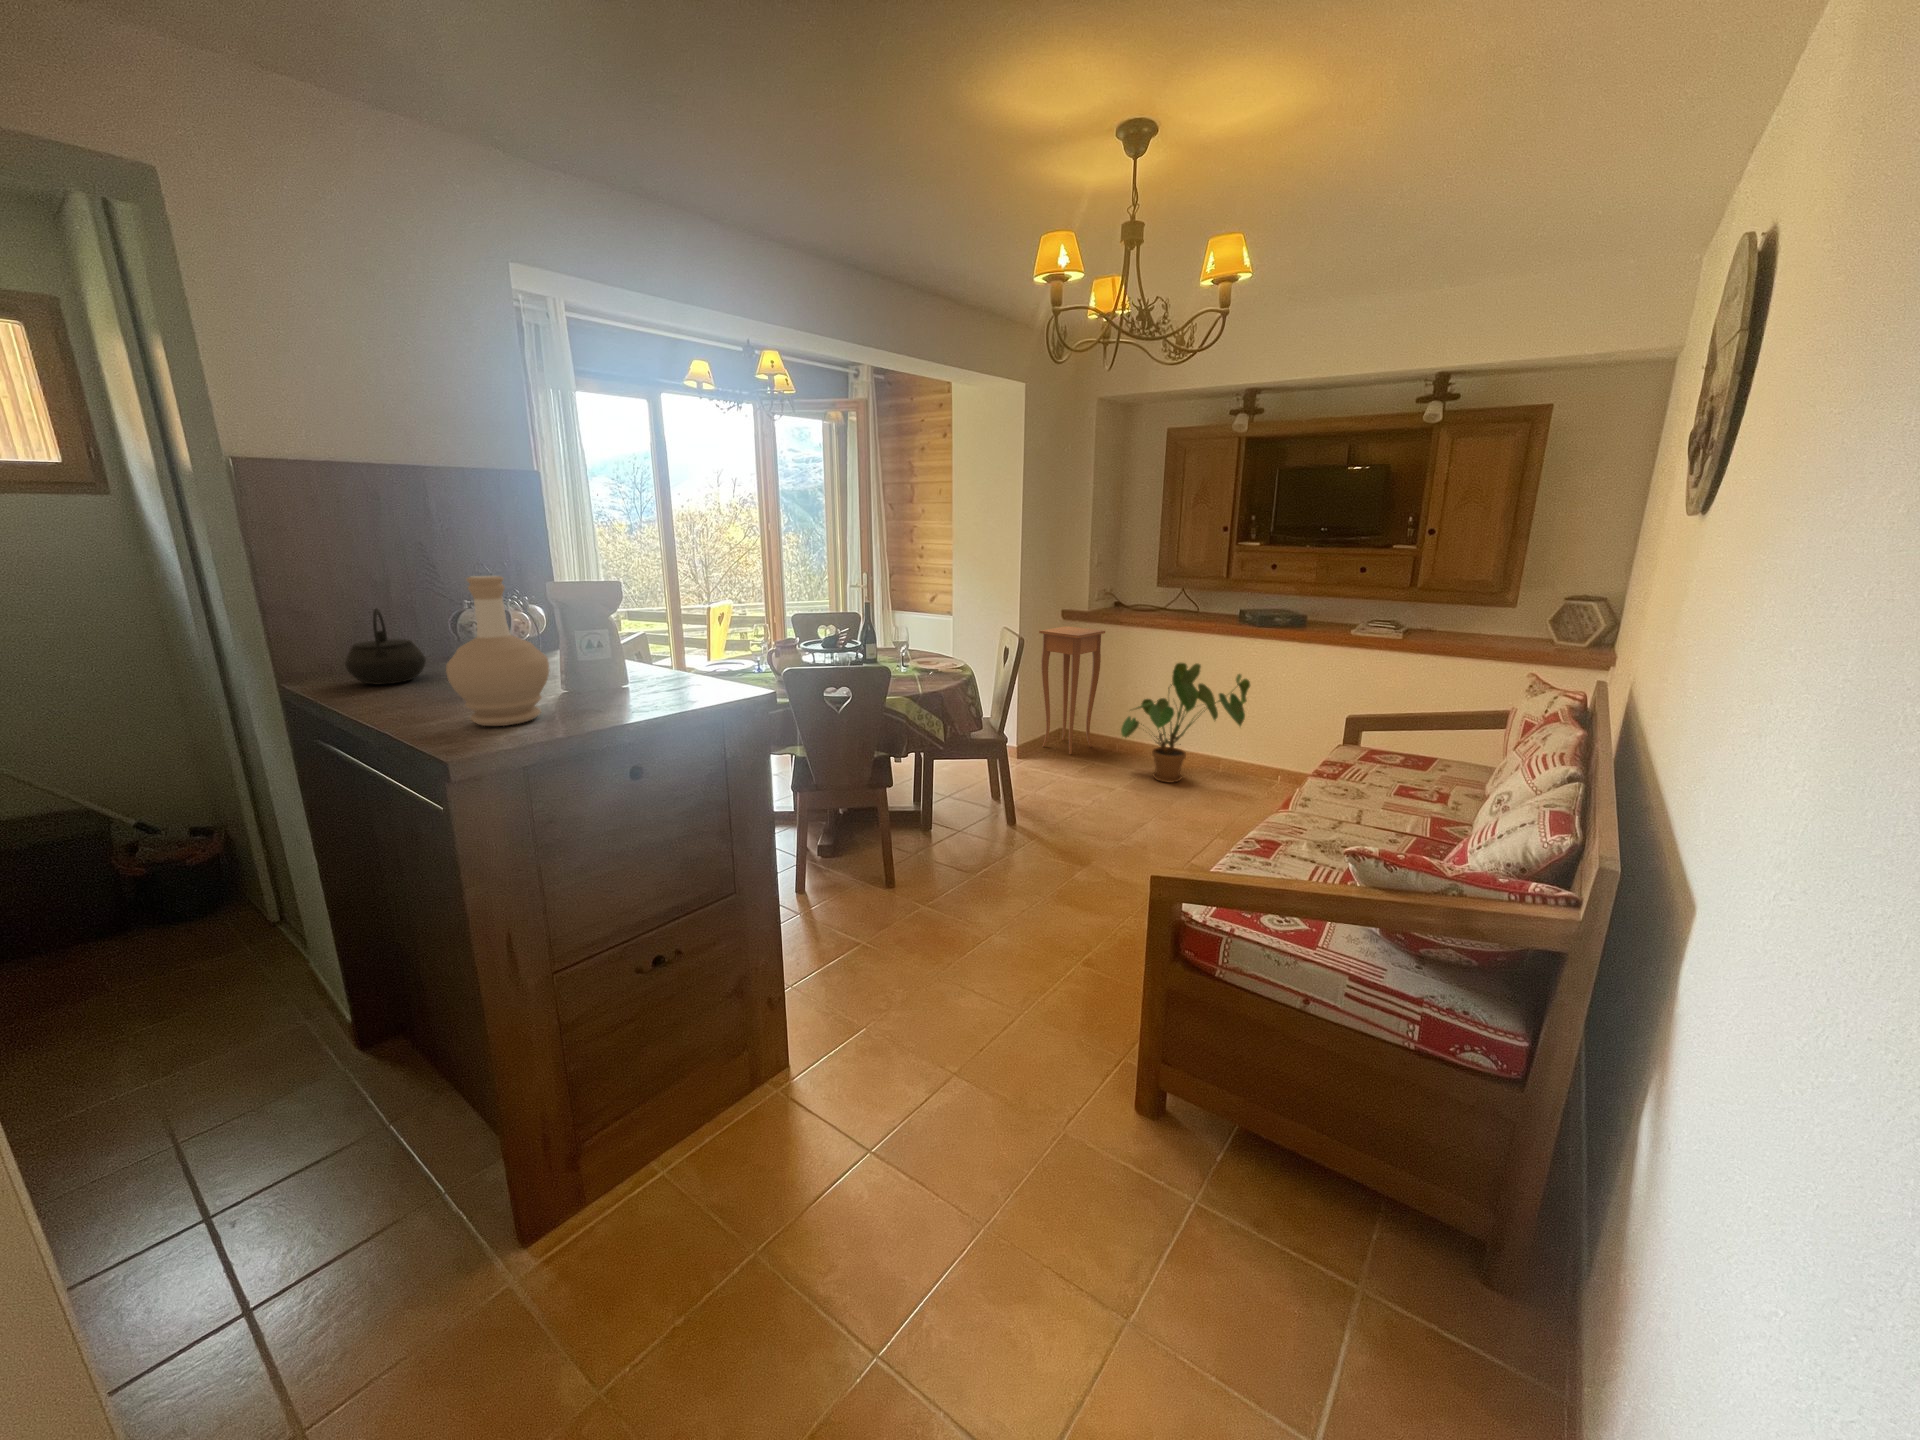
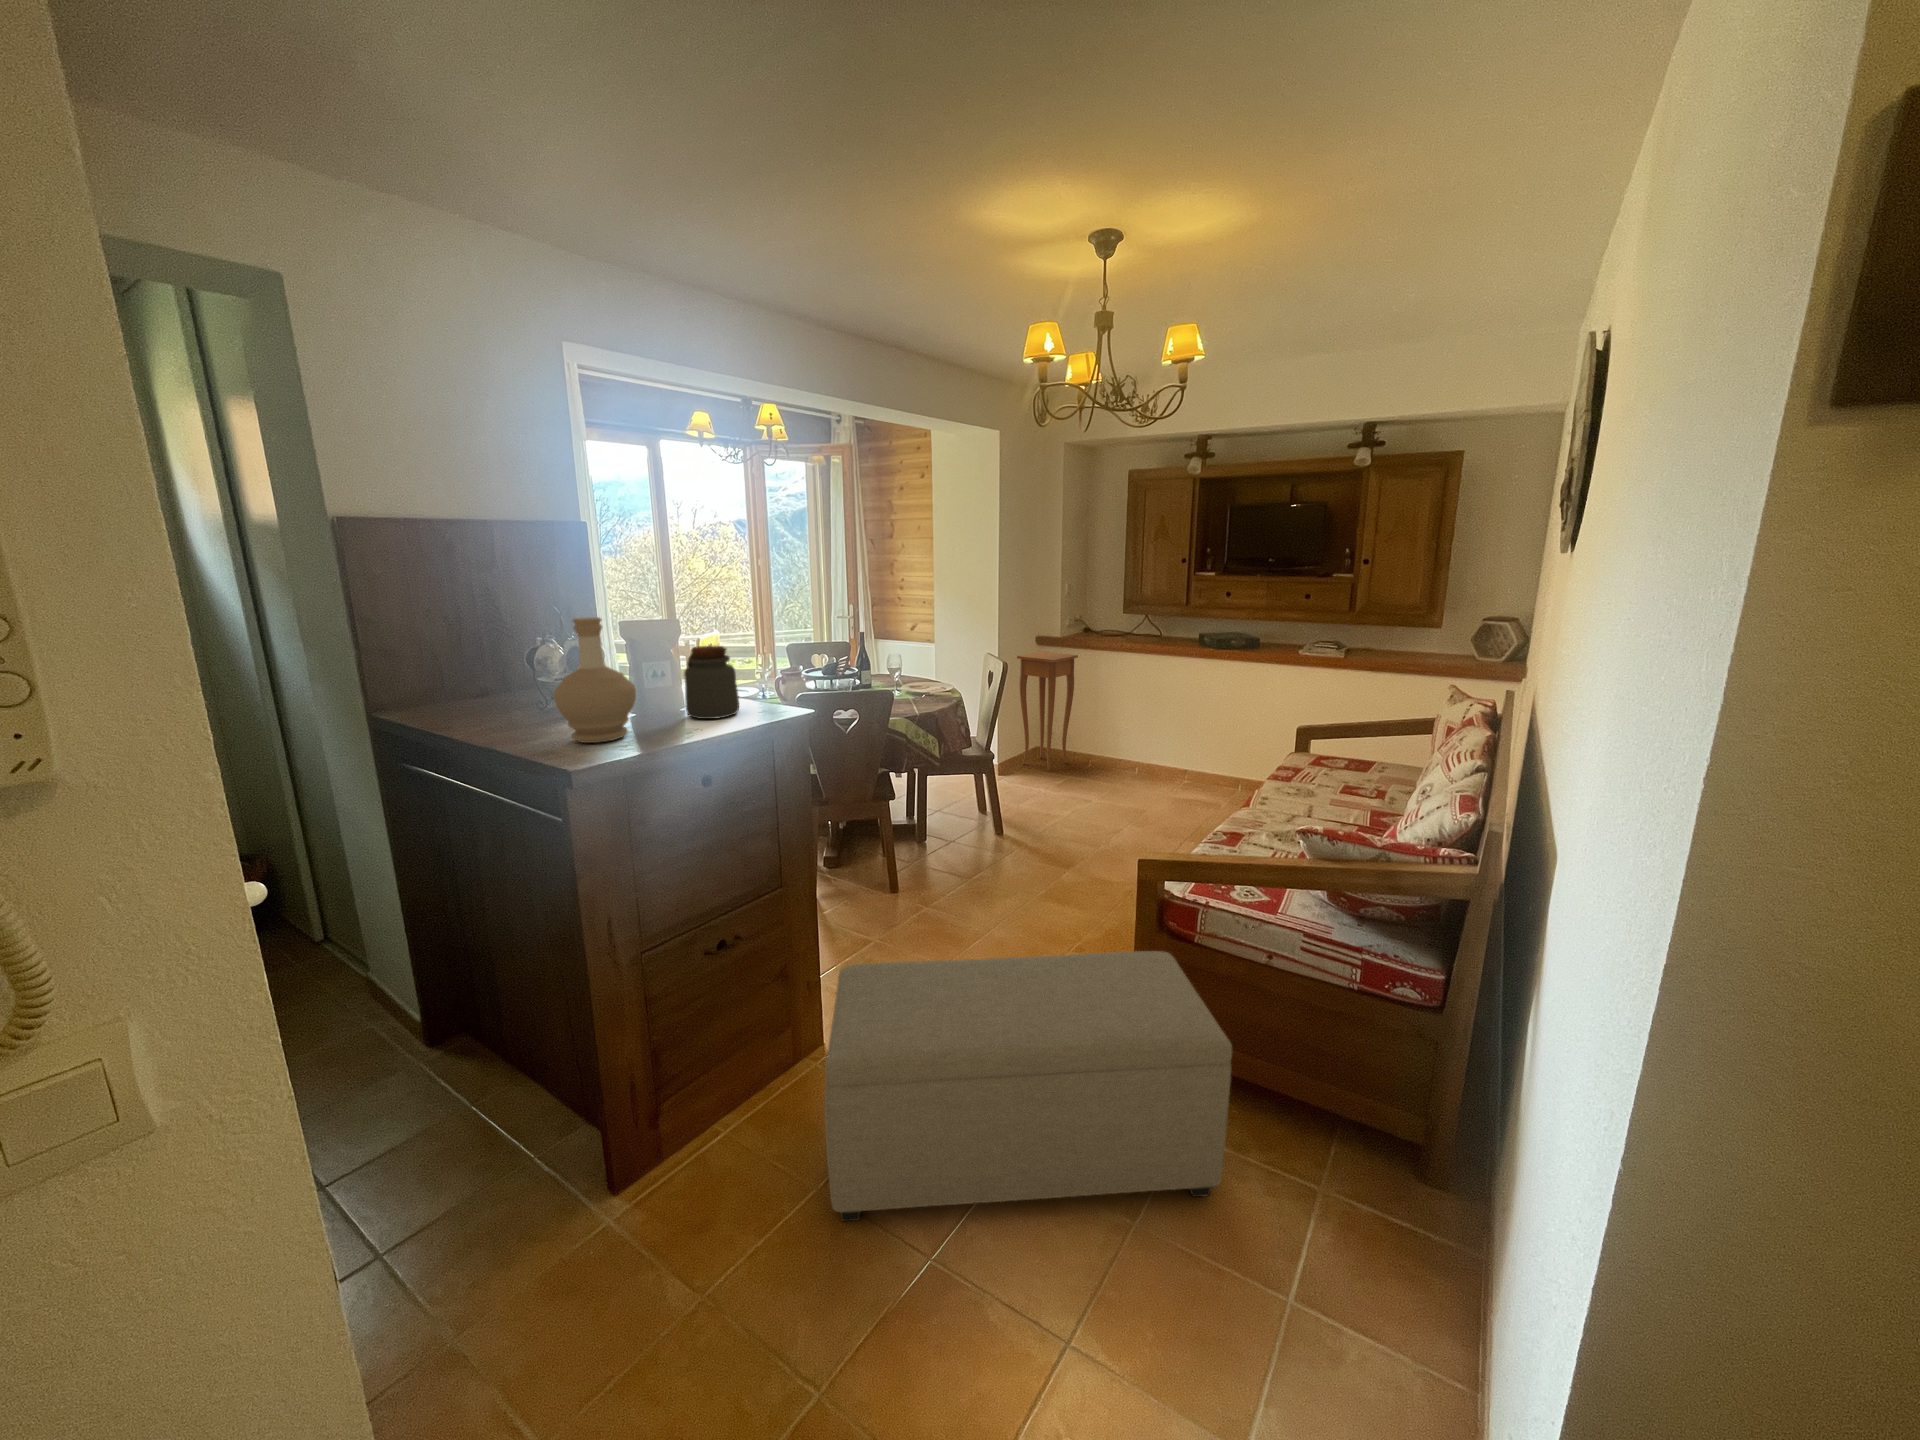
kettle: present [345,609,426,685] -> none [432,645,500,712]
jar: none [617,613,684,699] -> present [684,646,739,719]
house plant: present [1121,663,1250,783] -> none [1096,683,1212,794]
ottoman: none [751,985,1254,1299] -> present [824,951,1232,1221]

